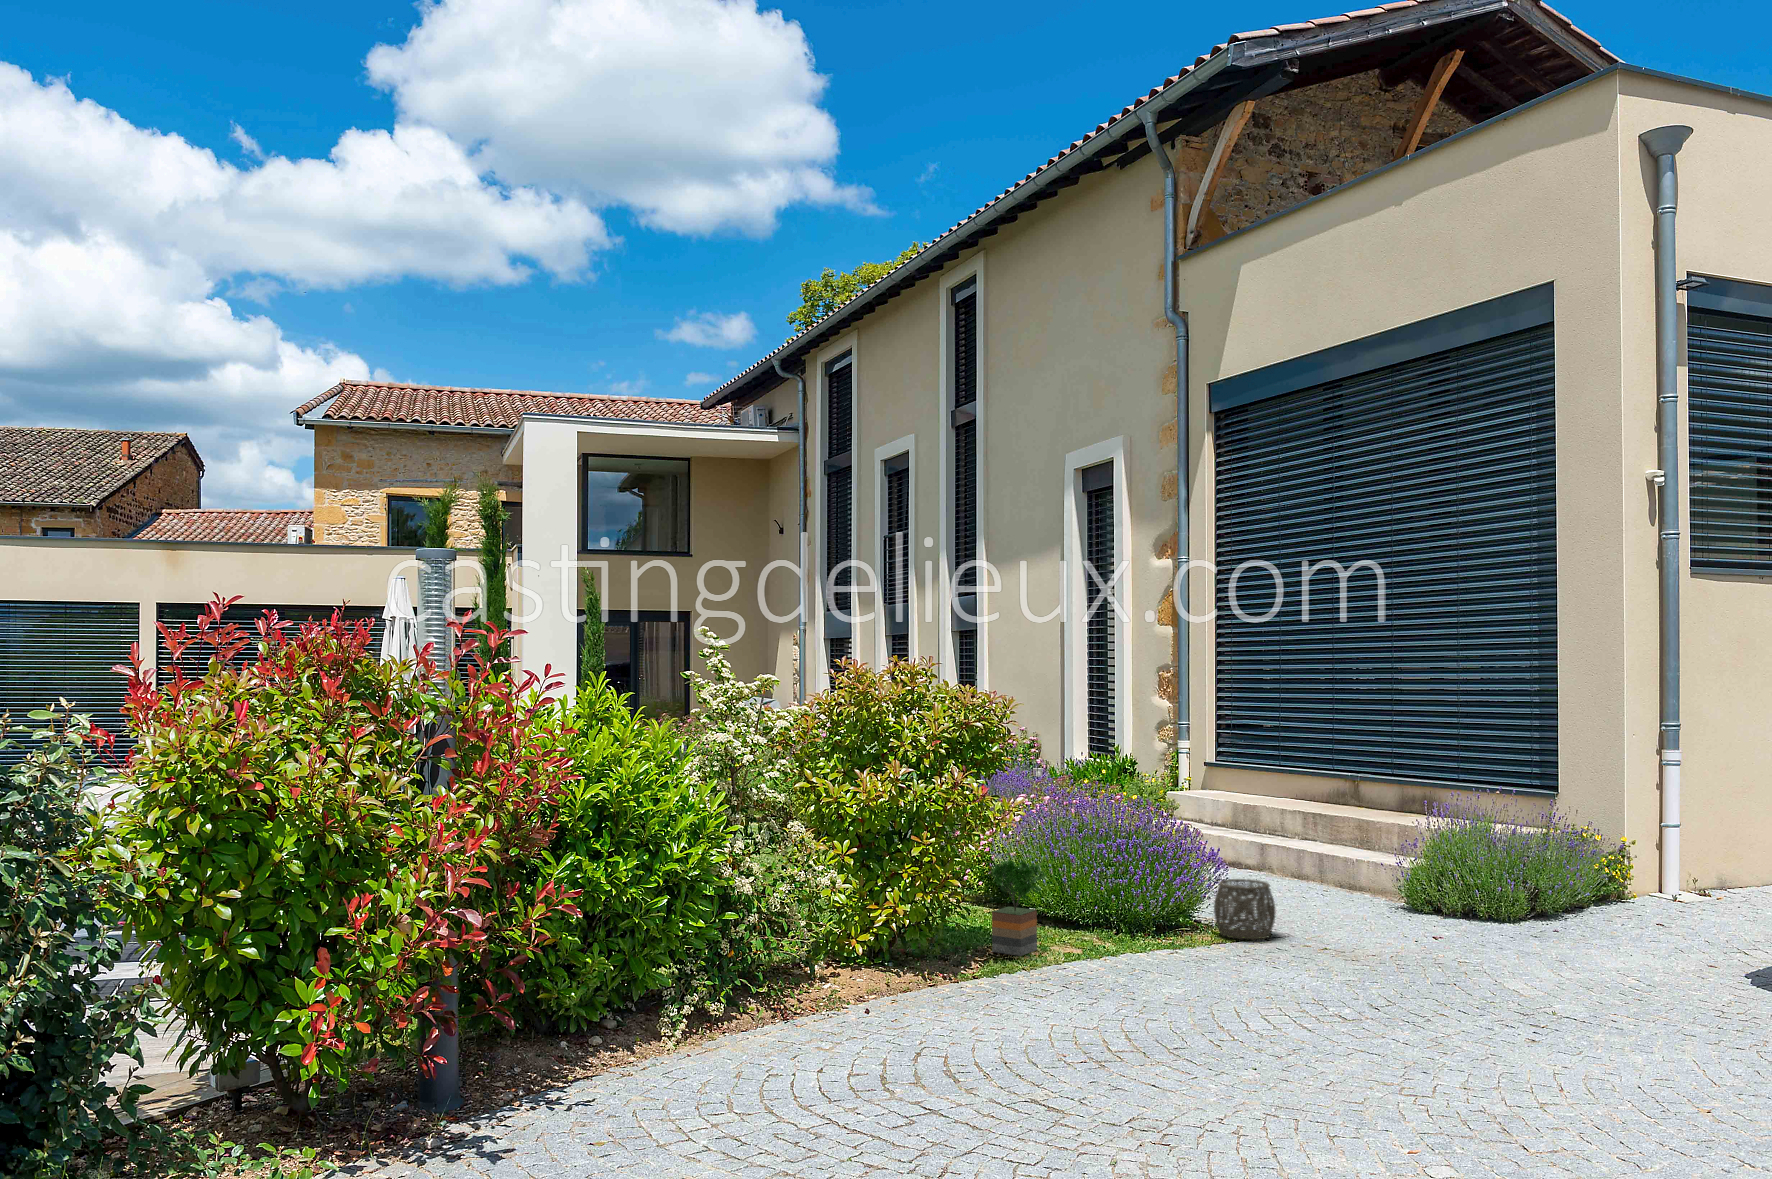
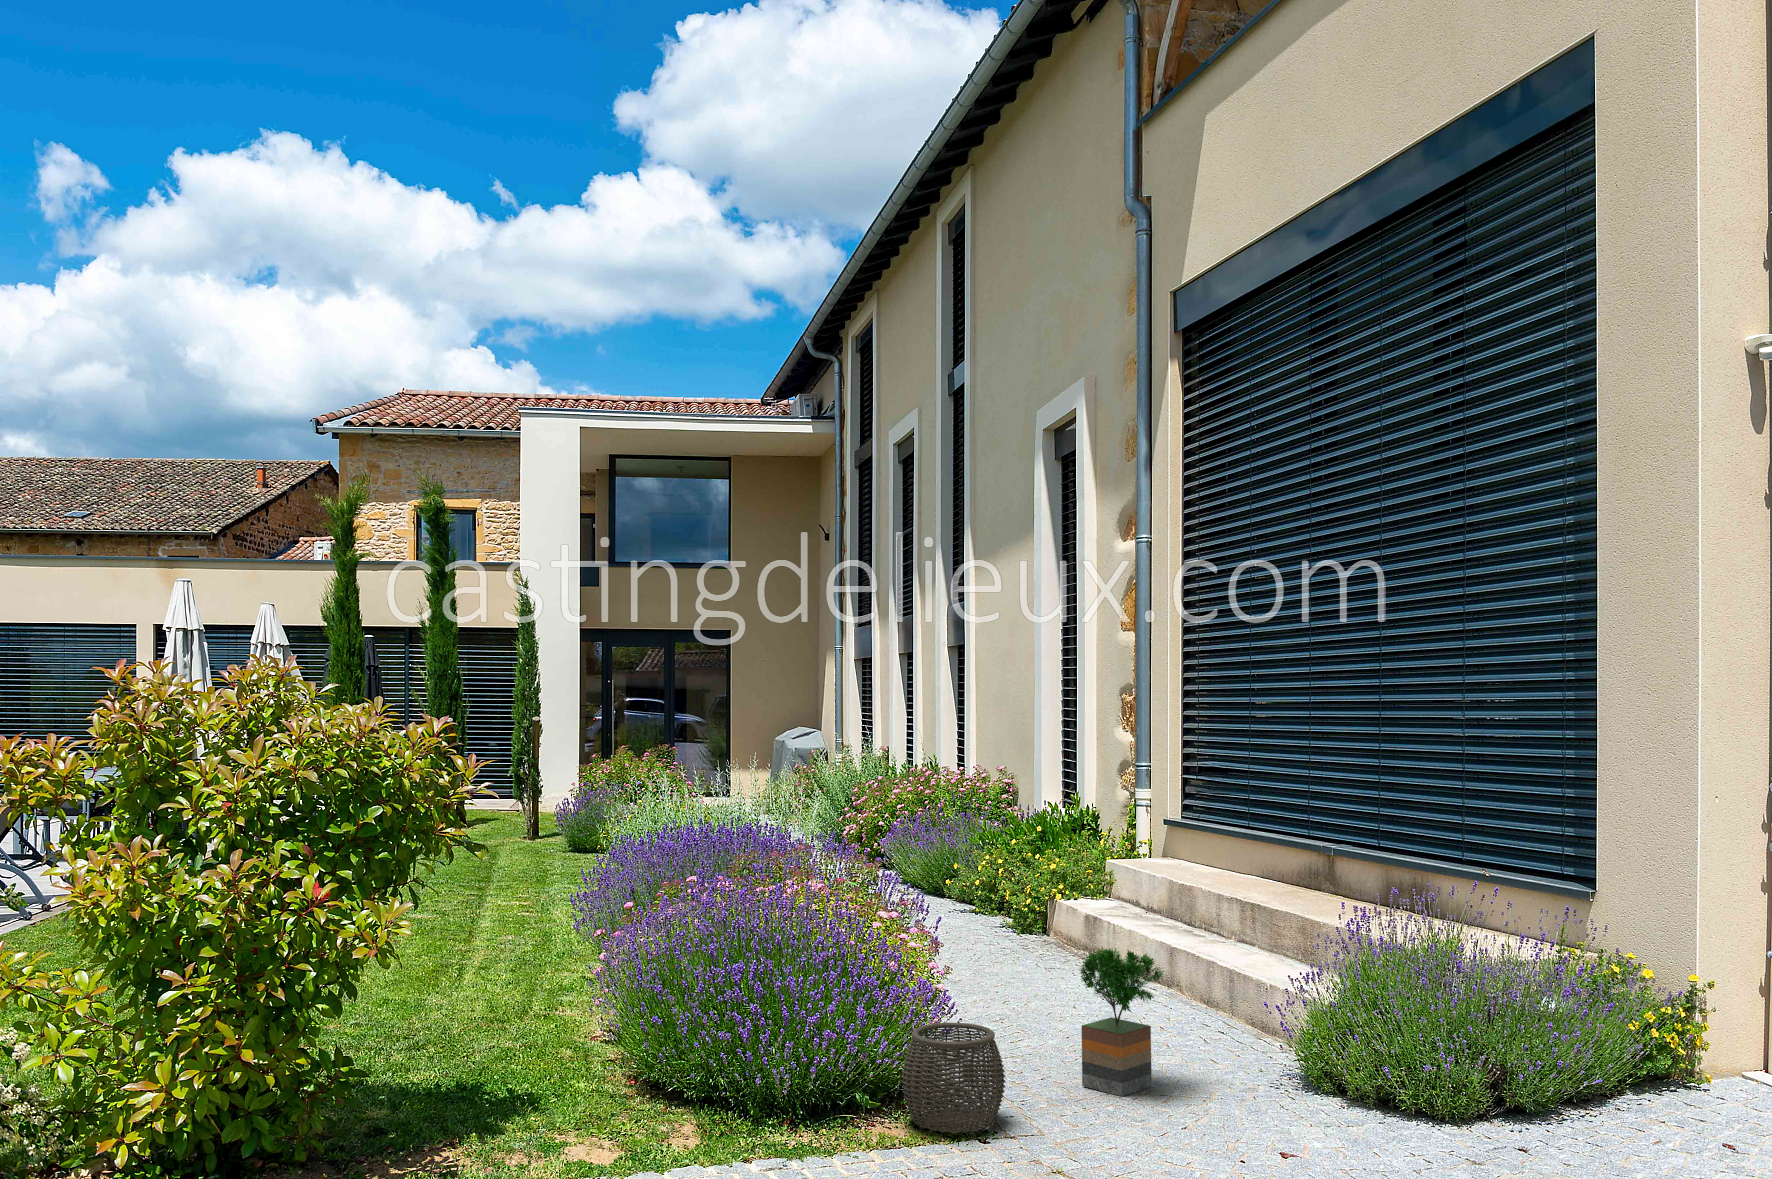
potted tree: present [992,860,1046,956] -> present [1079,948,1164,1096]

